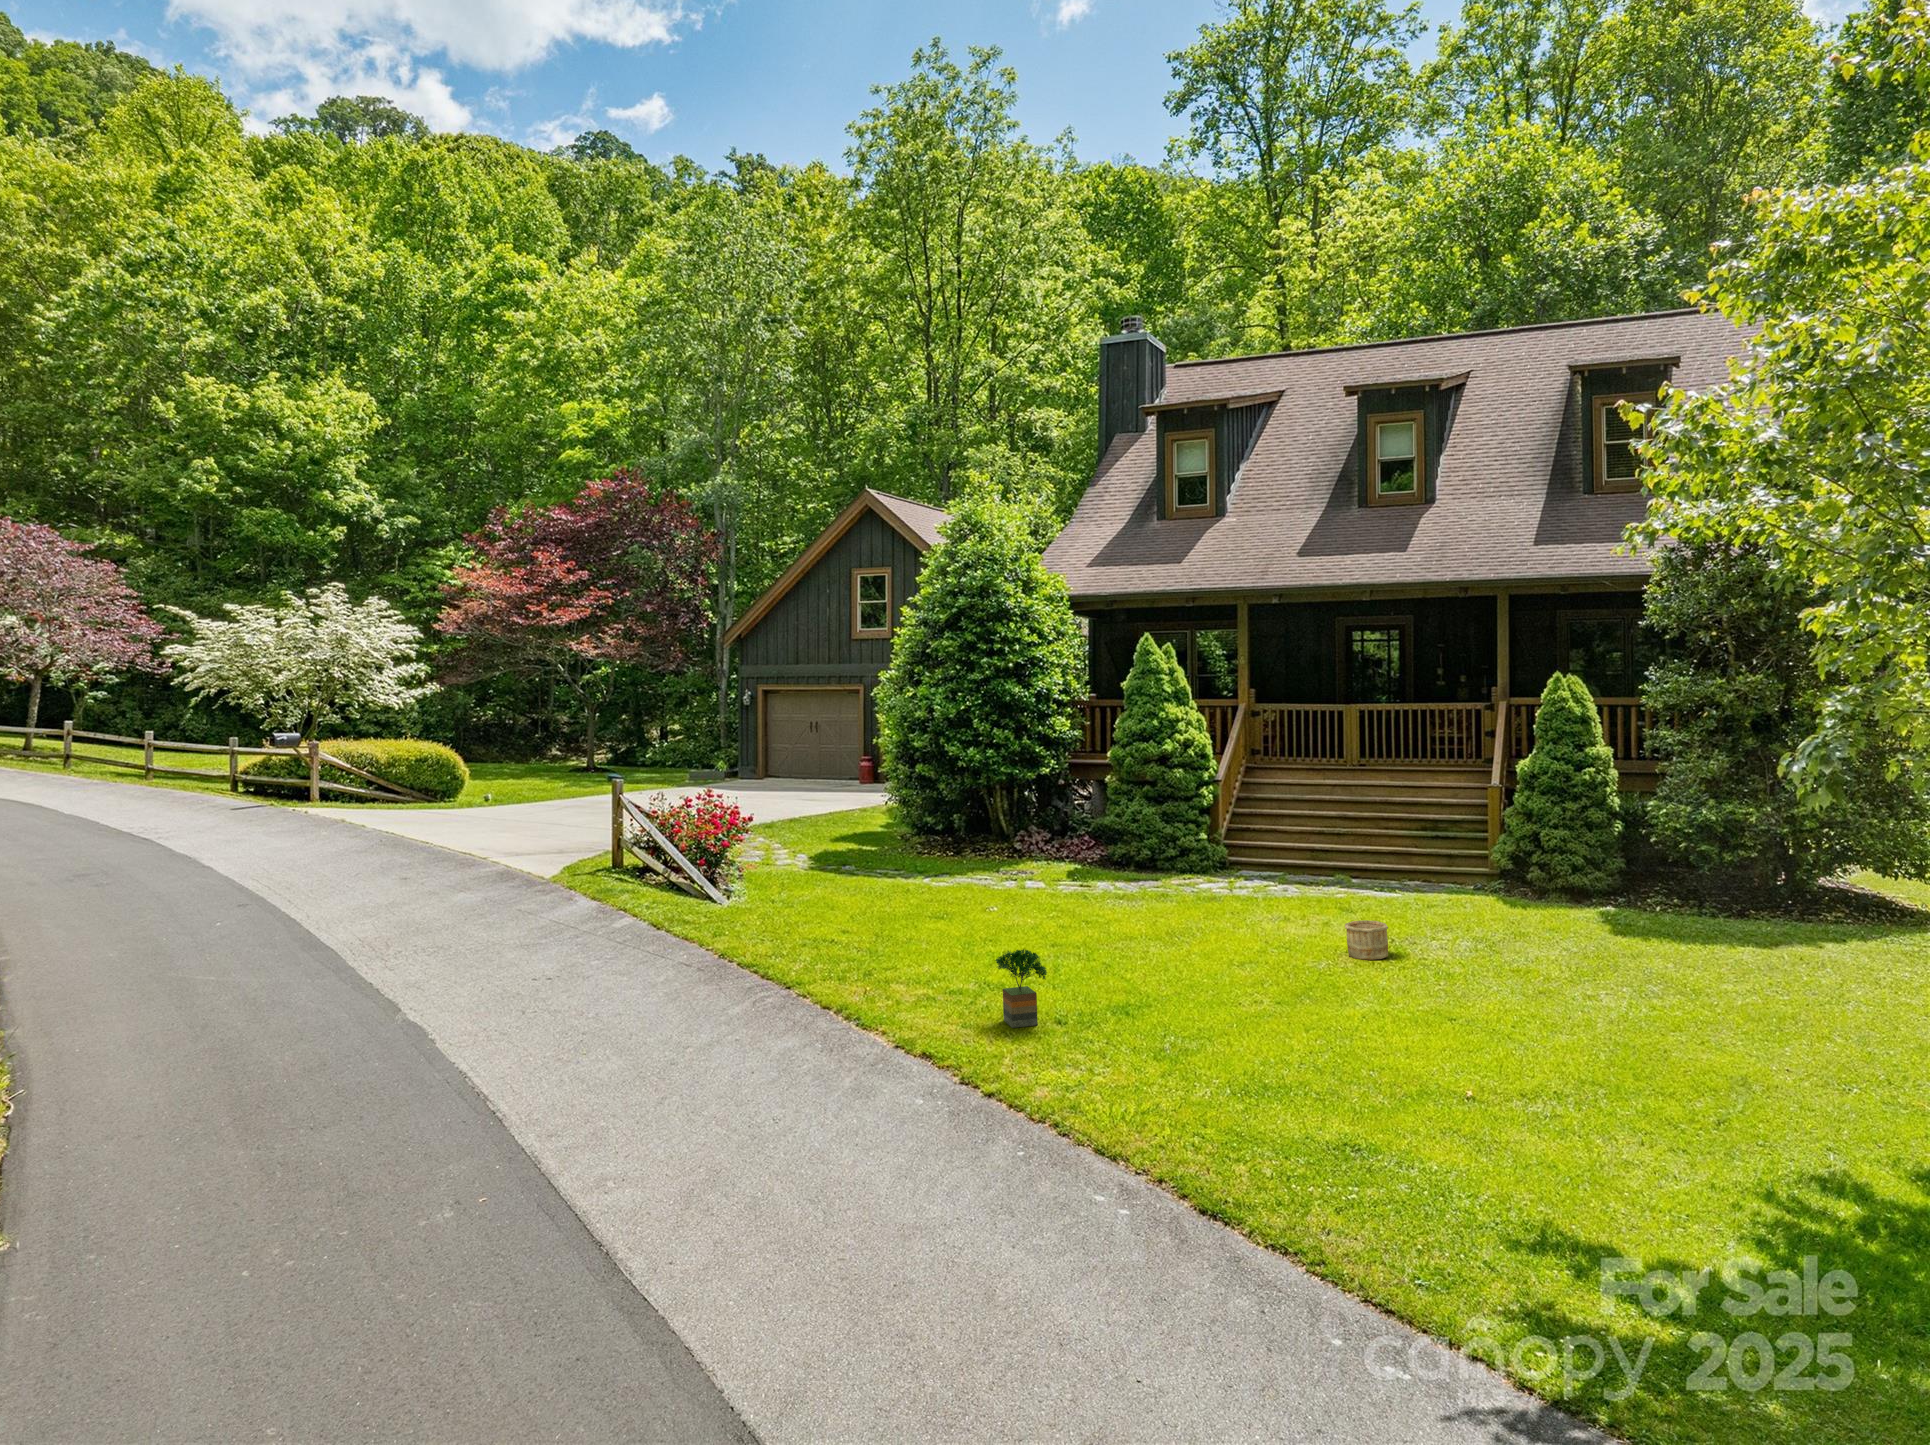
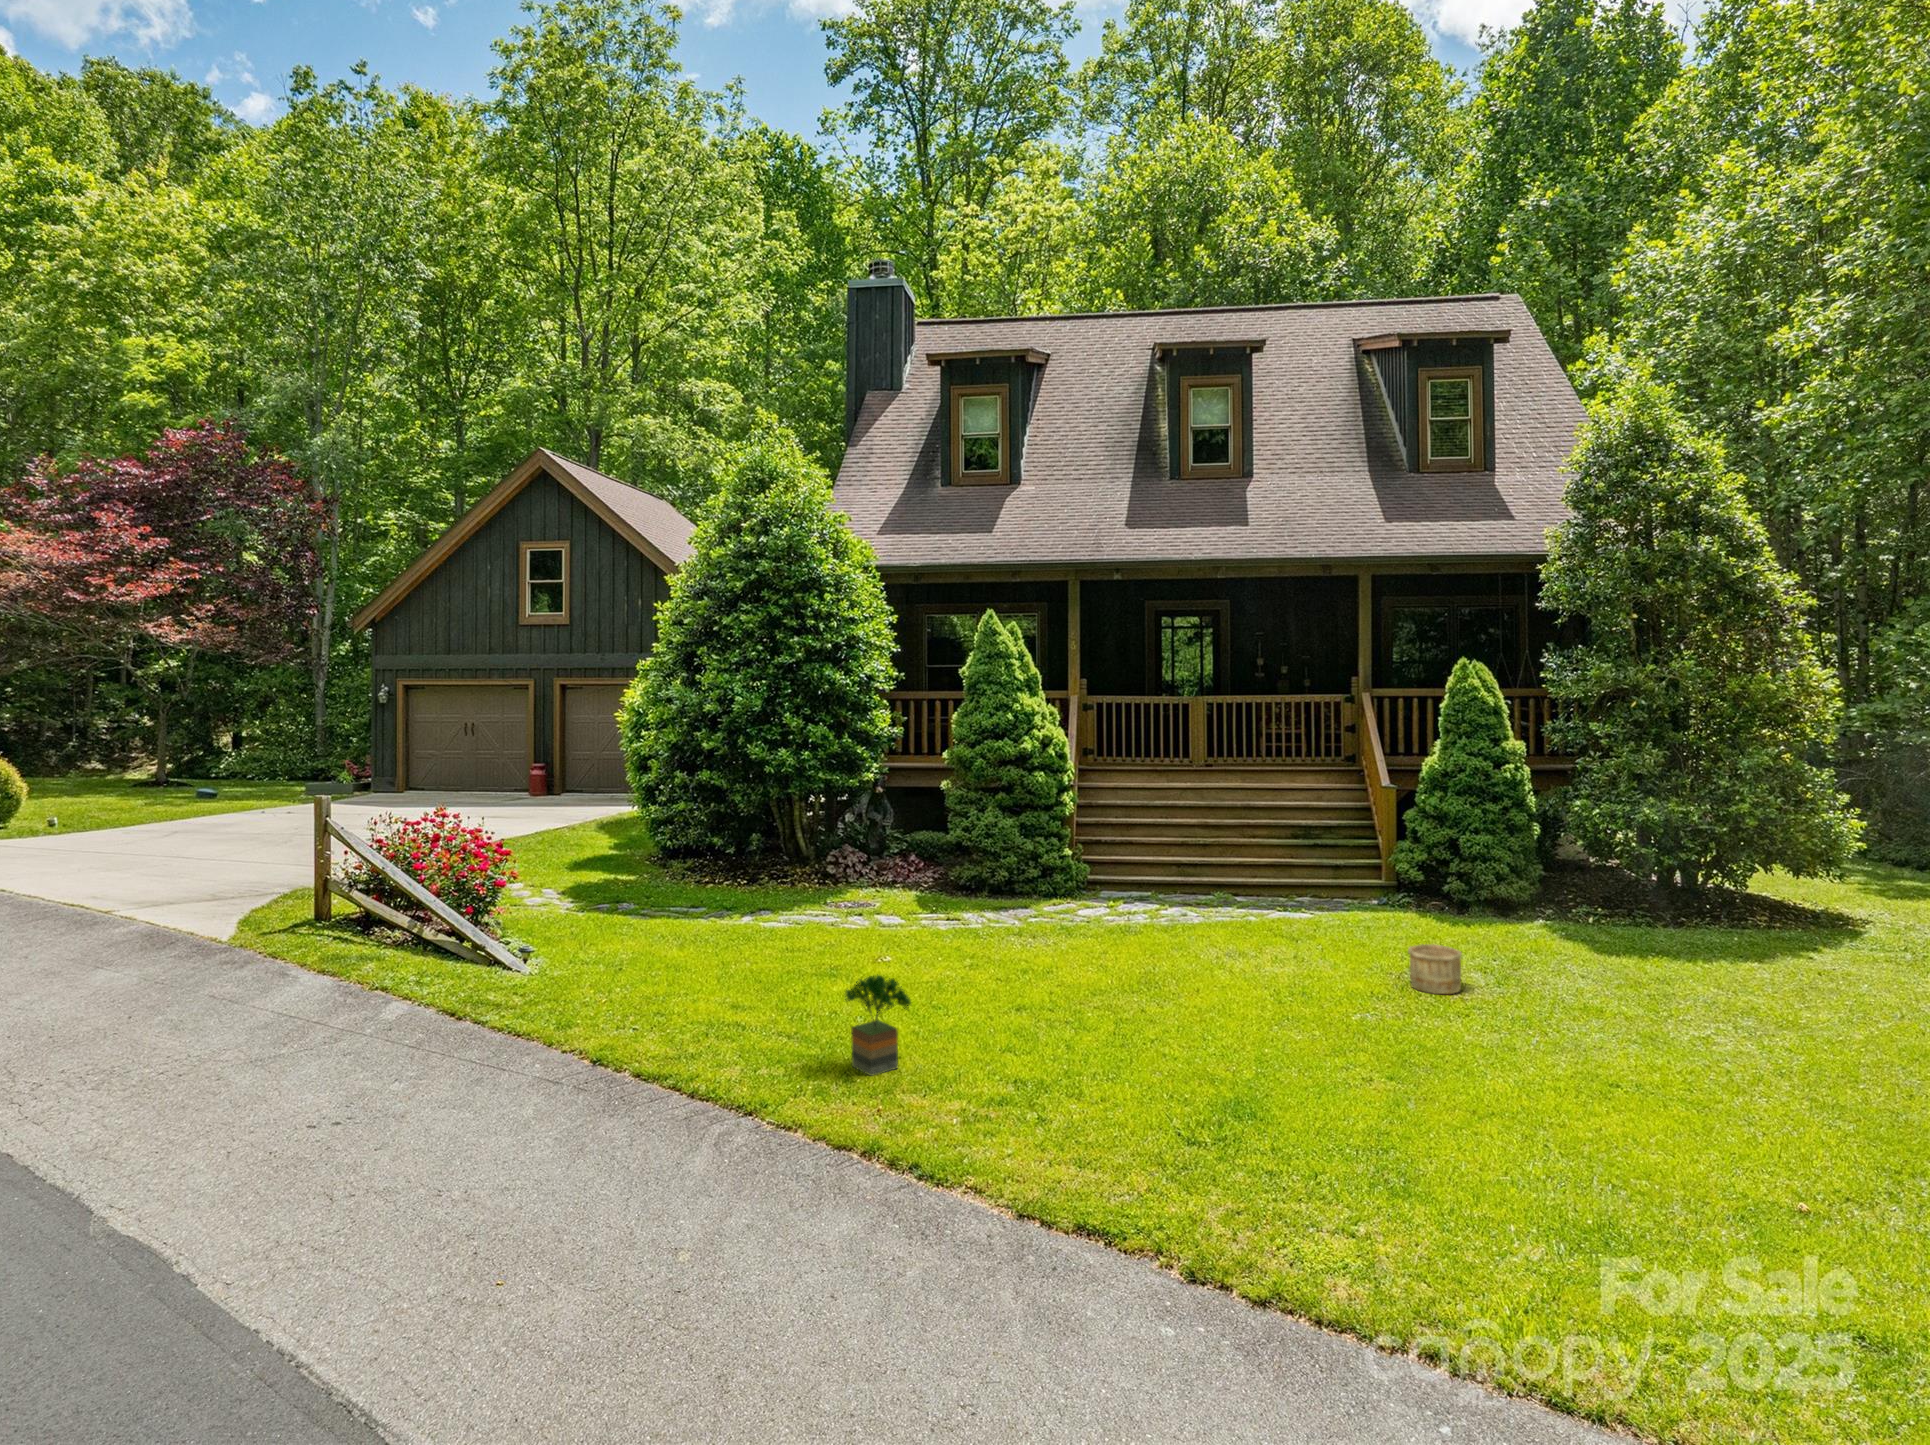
potted tree: present [995,949,1047,1028] -> present [845,975,911,1076]

